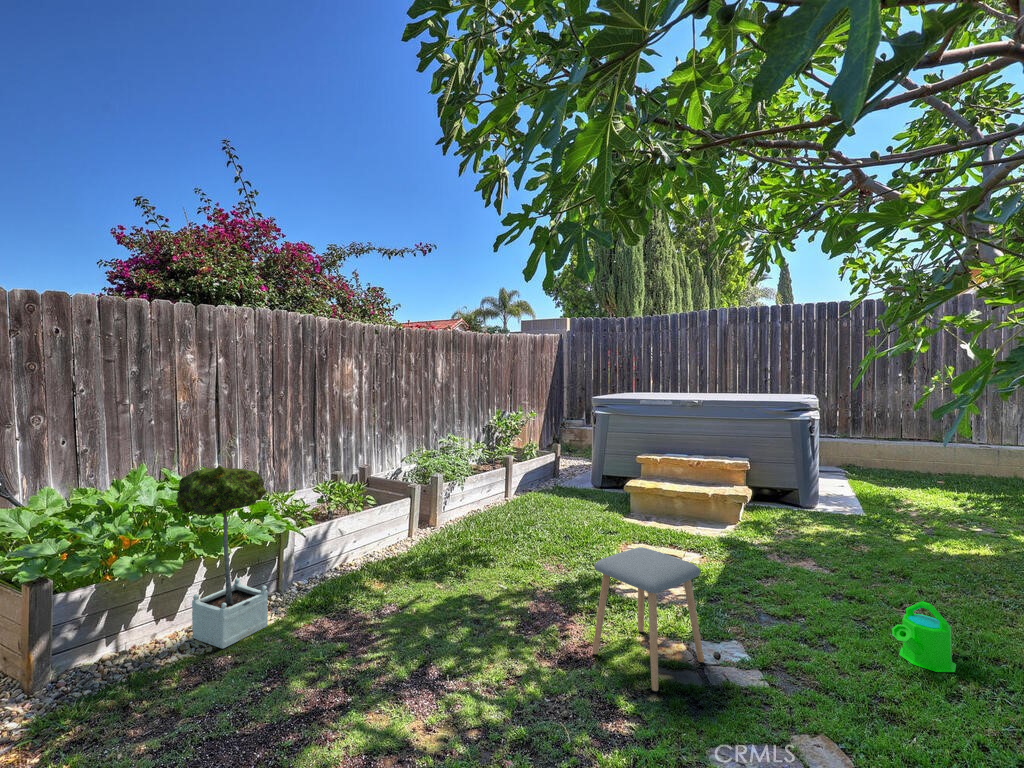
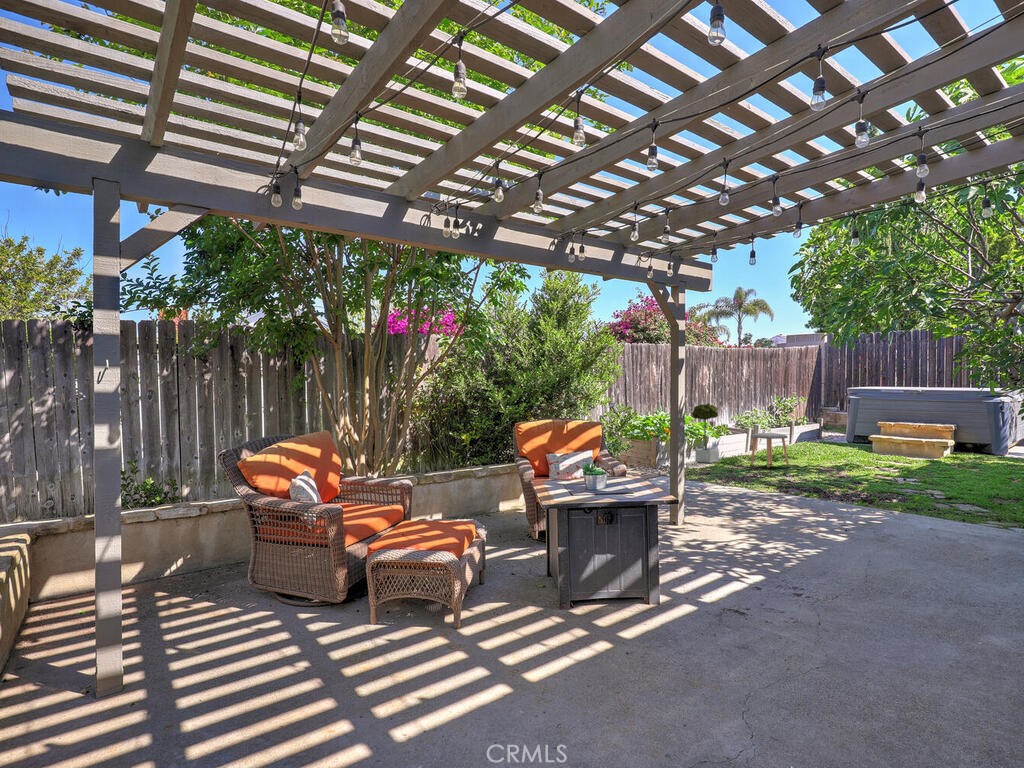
stool: present [592,547,704,692] -> present [751,433,789,468]
watering can: present [892,601,956,672] -> none [971,453,1001,475]

